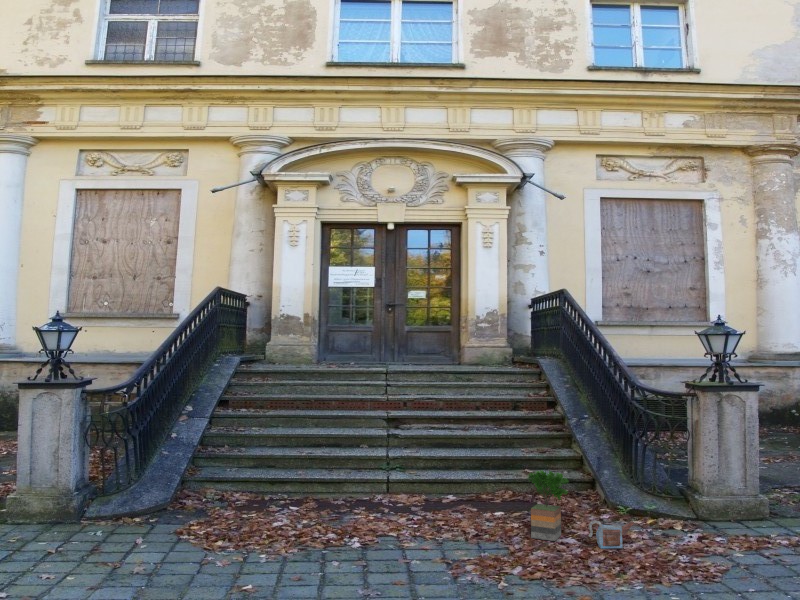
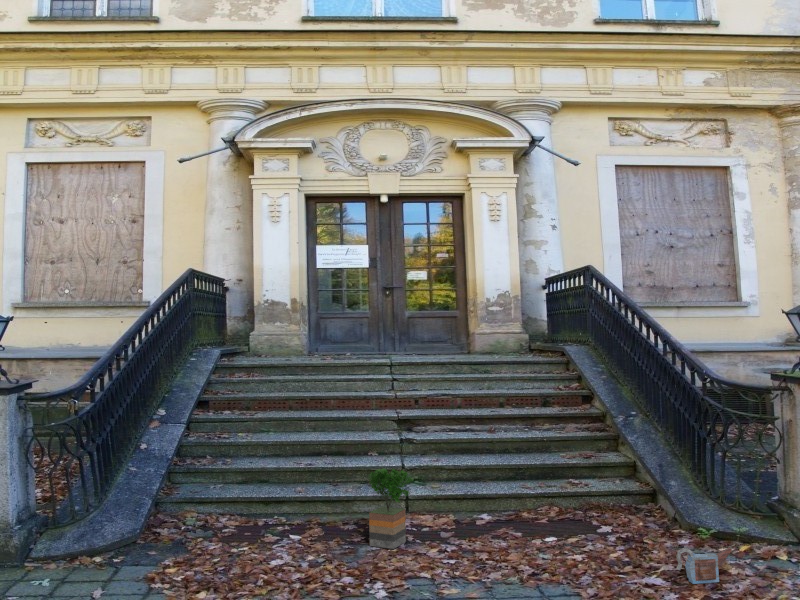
potted tree: present [528,470,568,541] -> present [369,469,413,549]

